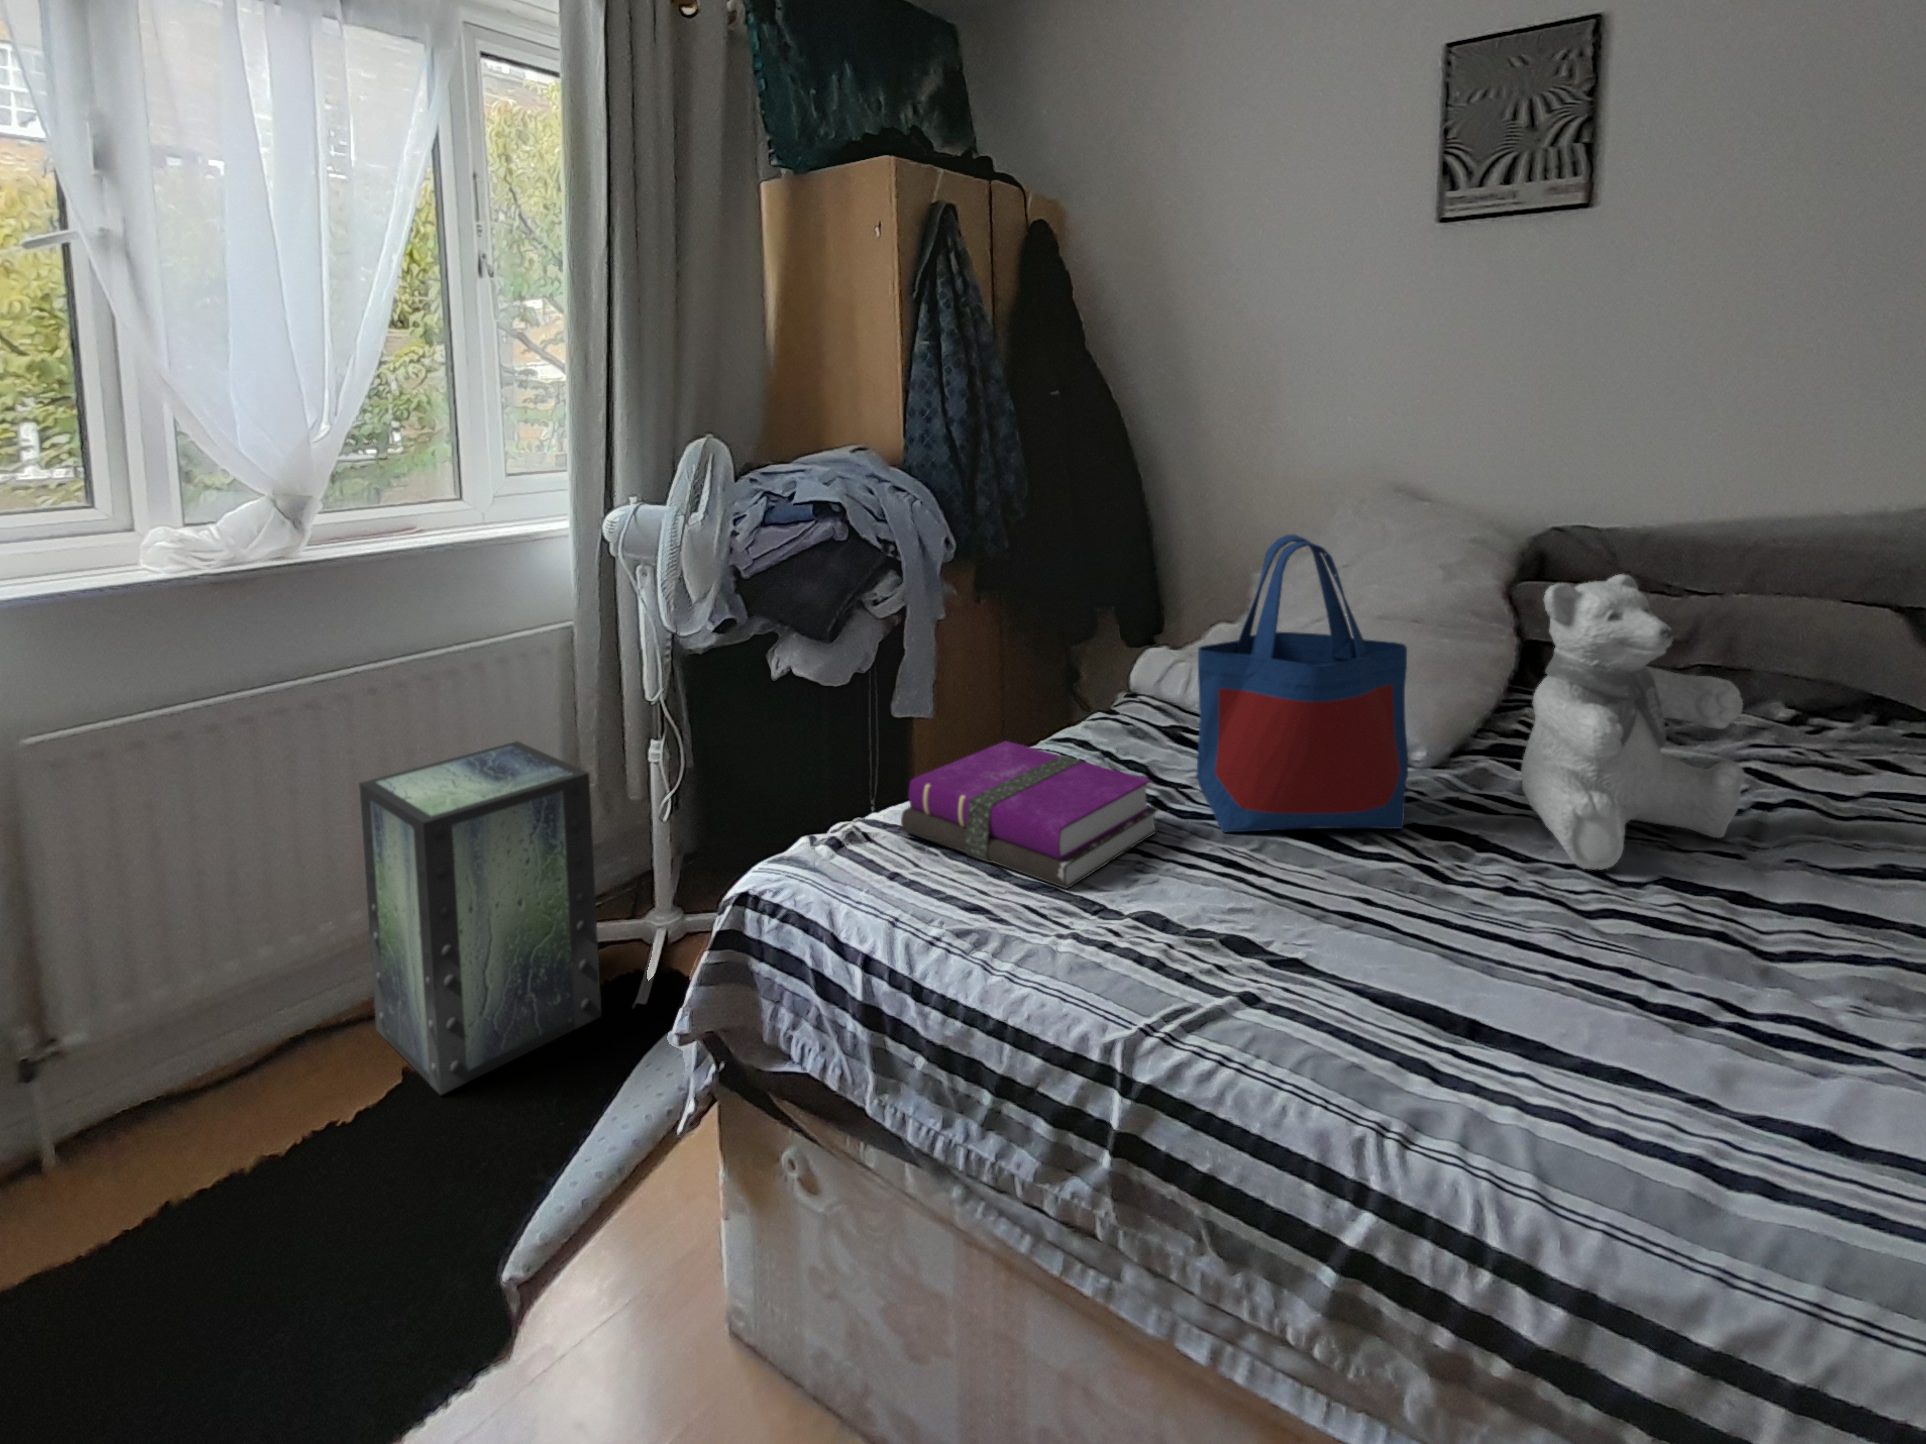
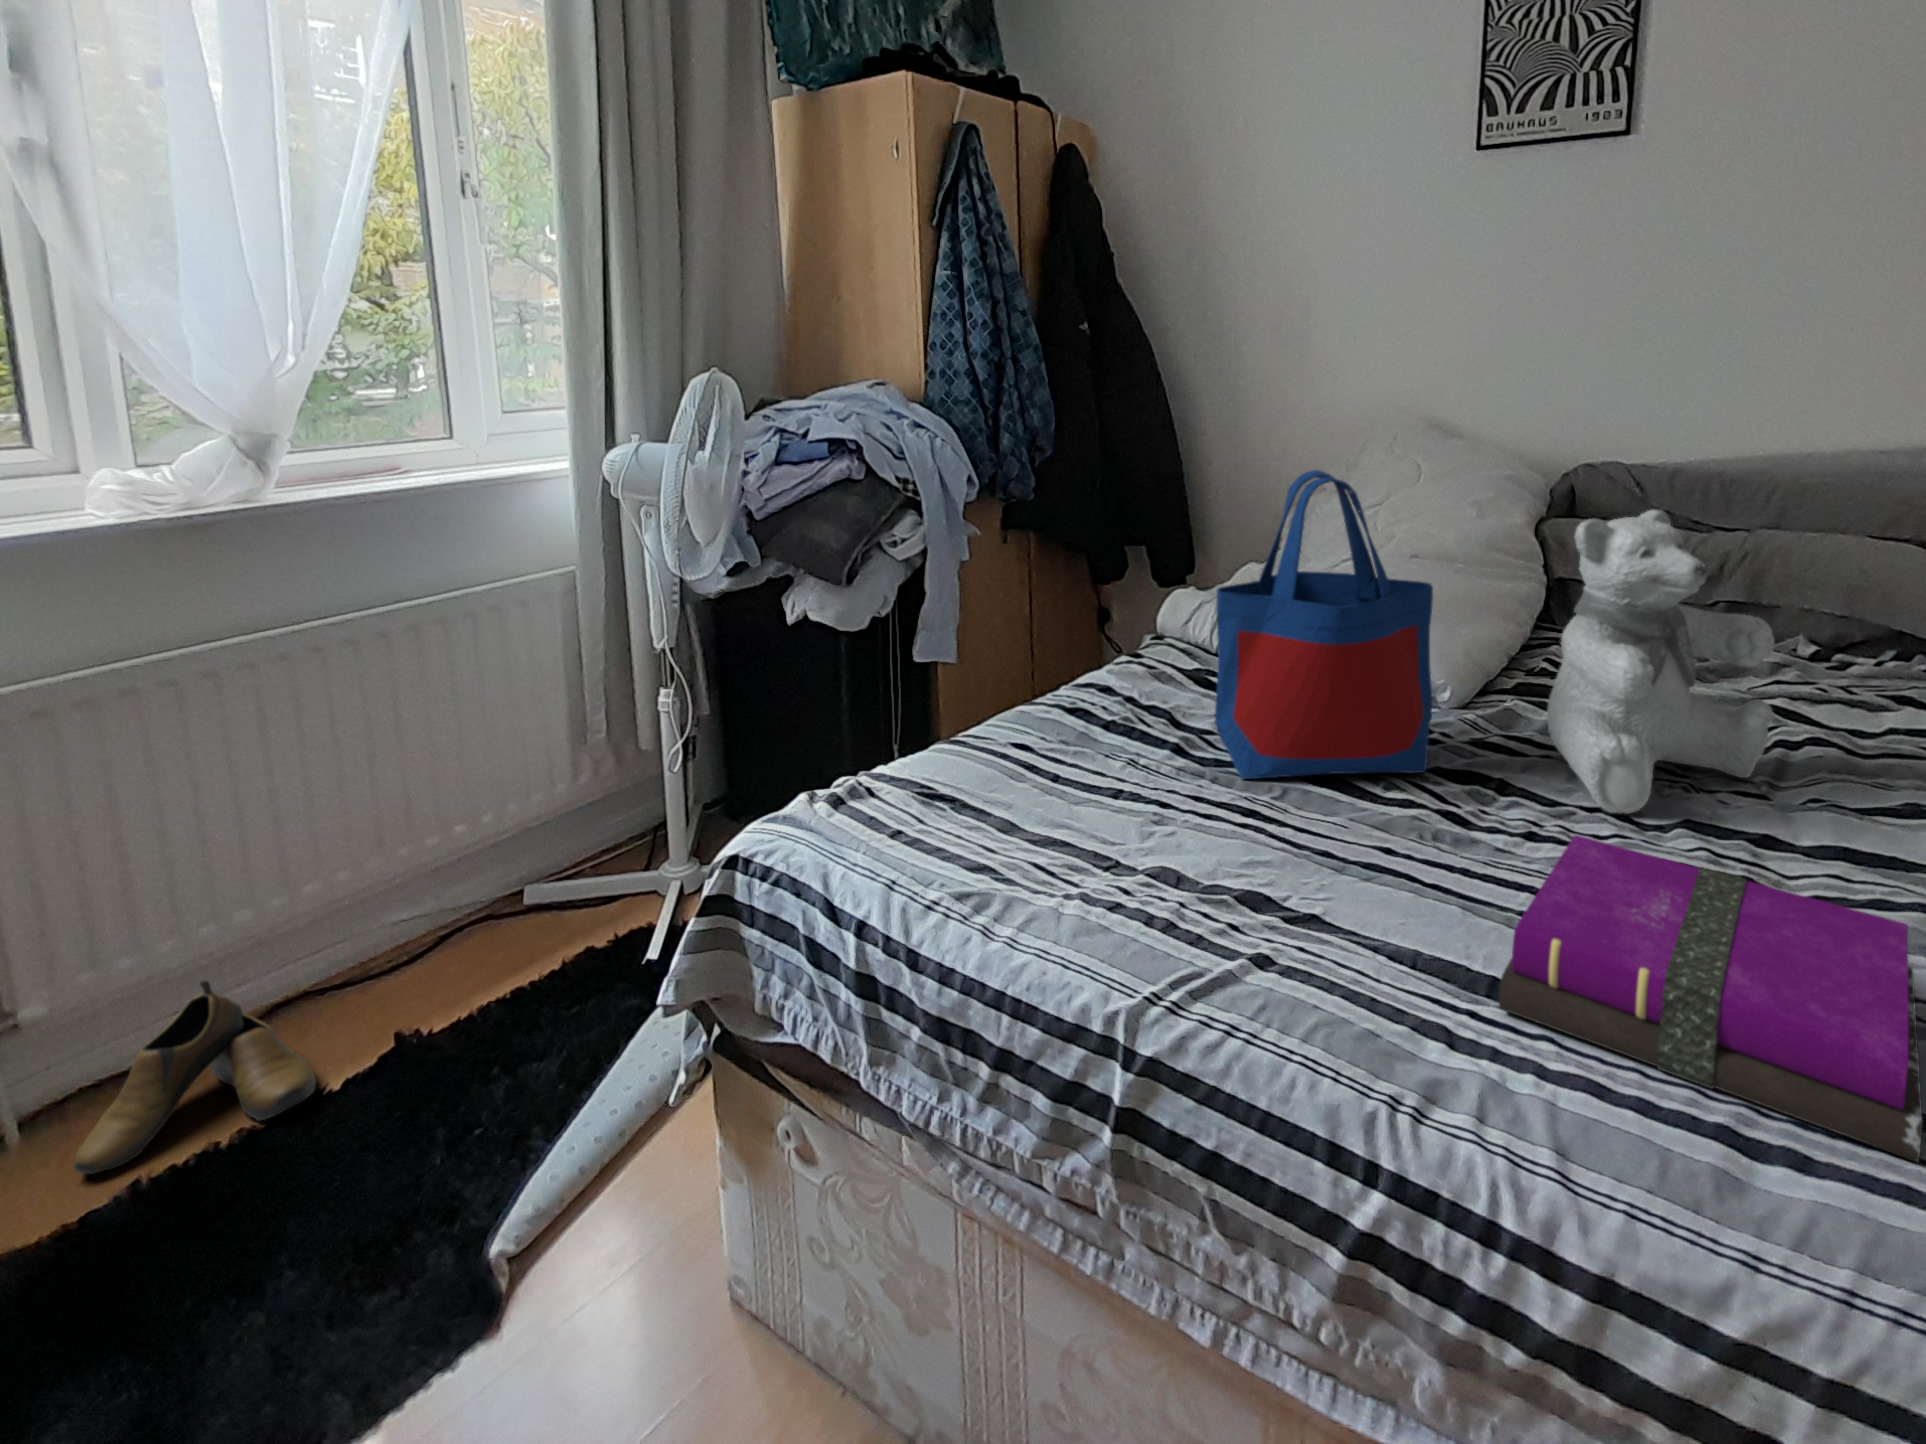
storage box: present [359,741,601,1095] -> none [346,689,613,1054]
notebook: present [901,741,1158,889] -> present [1499,835,1923,1162]
shoe: none [106,1016,325,1200] -> present [74,980,315,1174]

